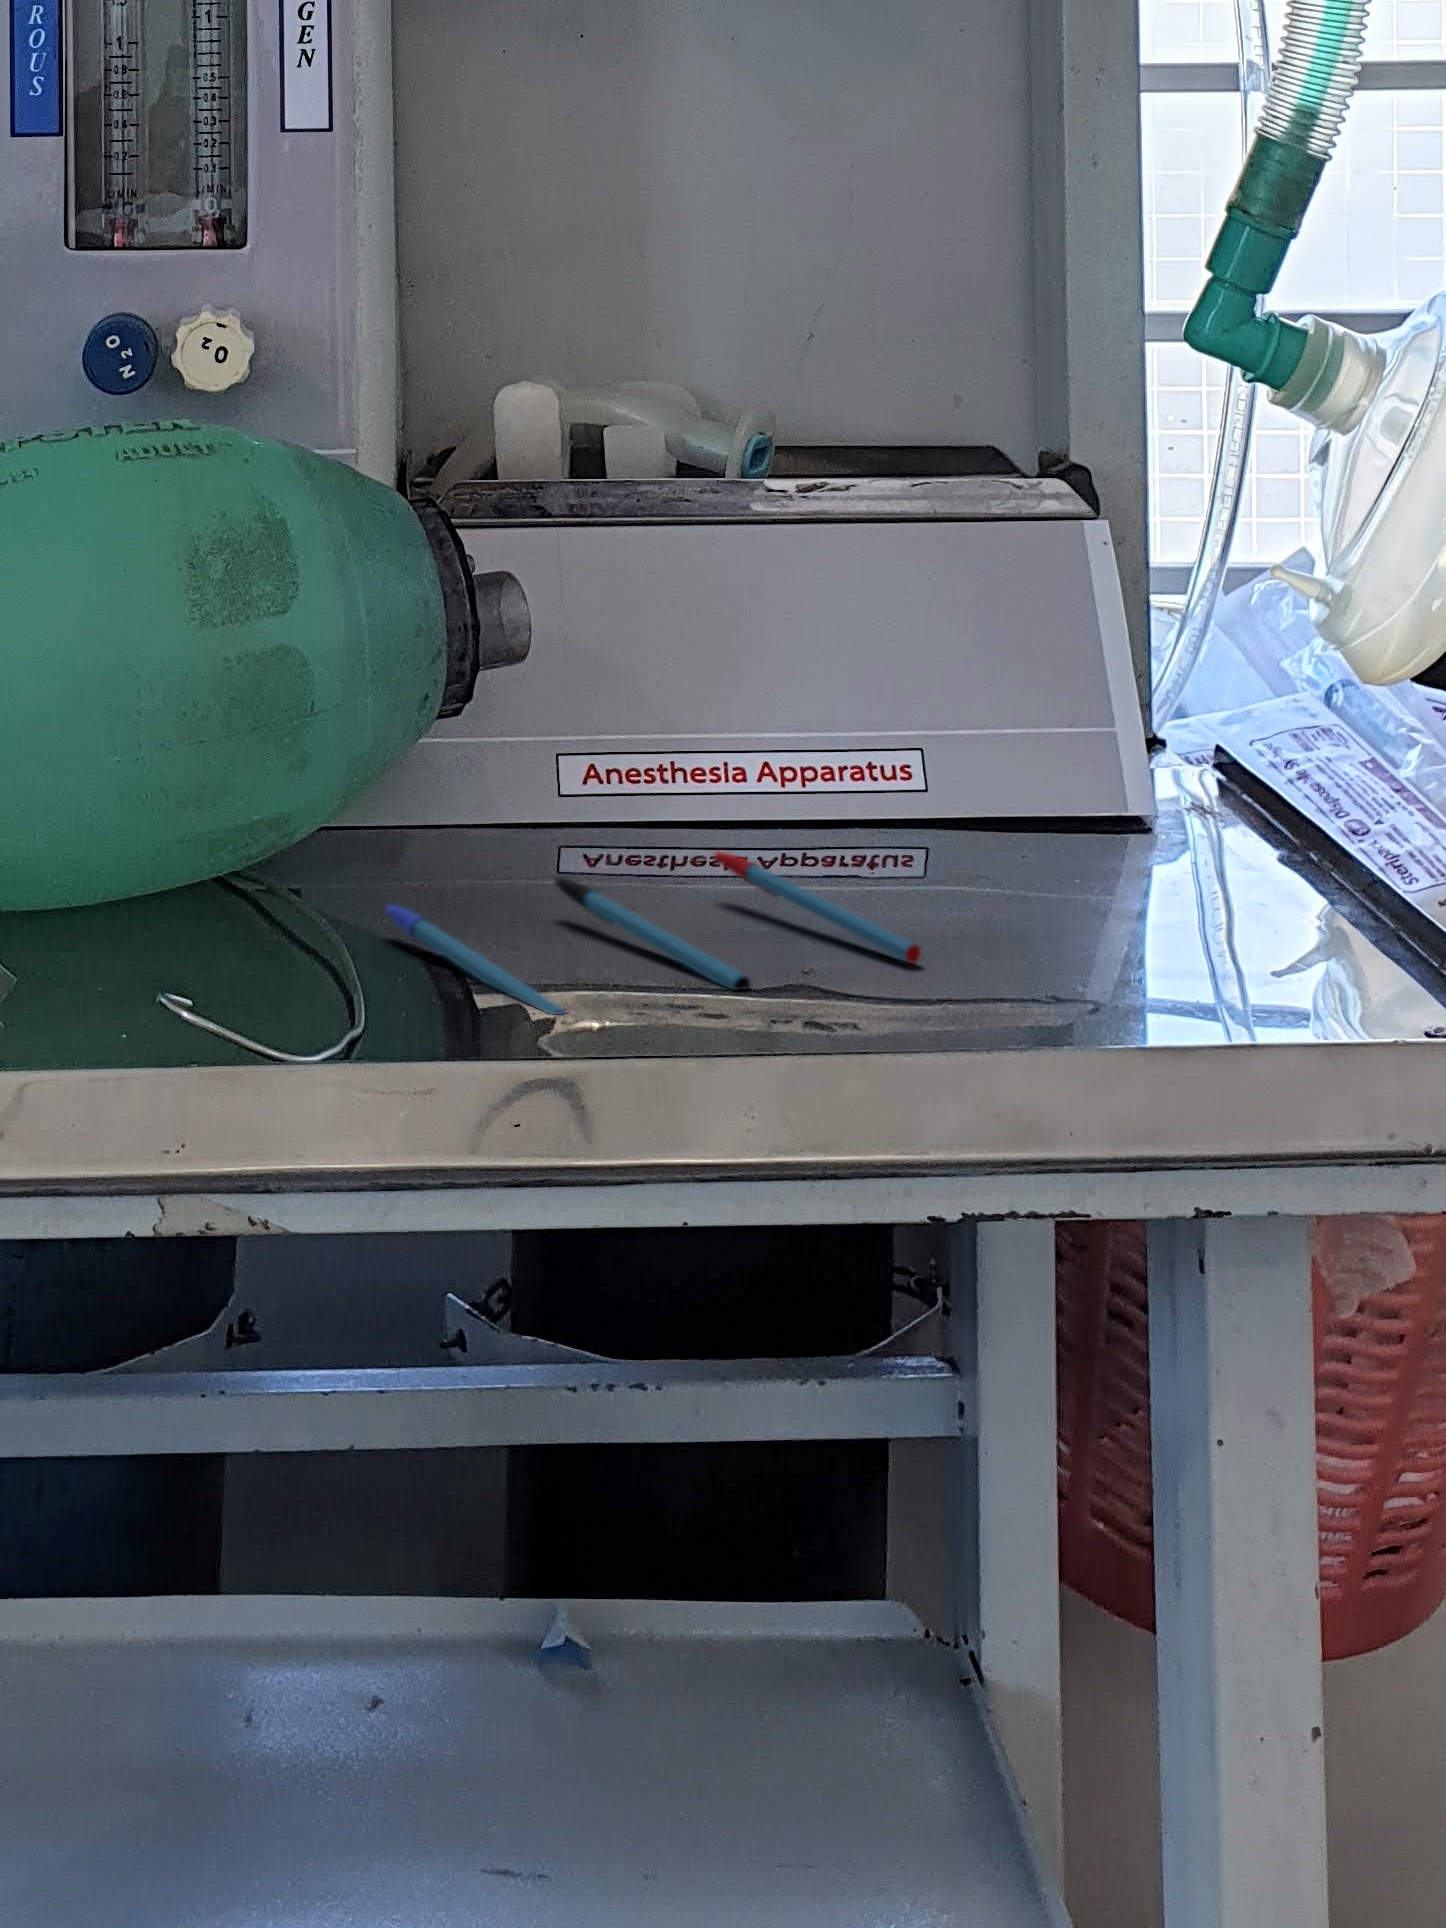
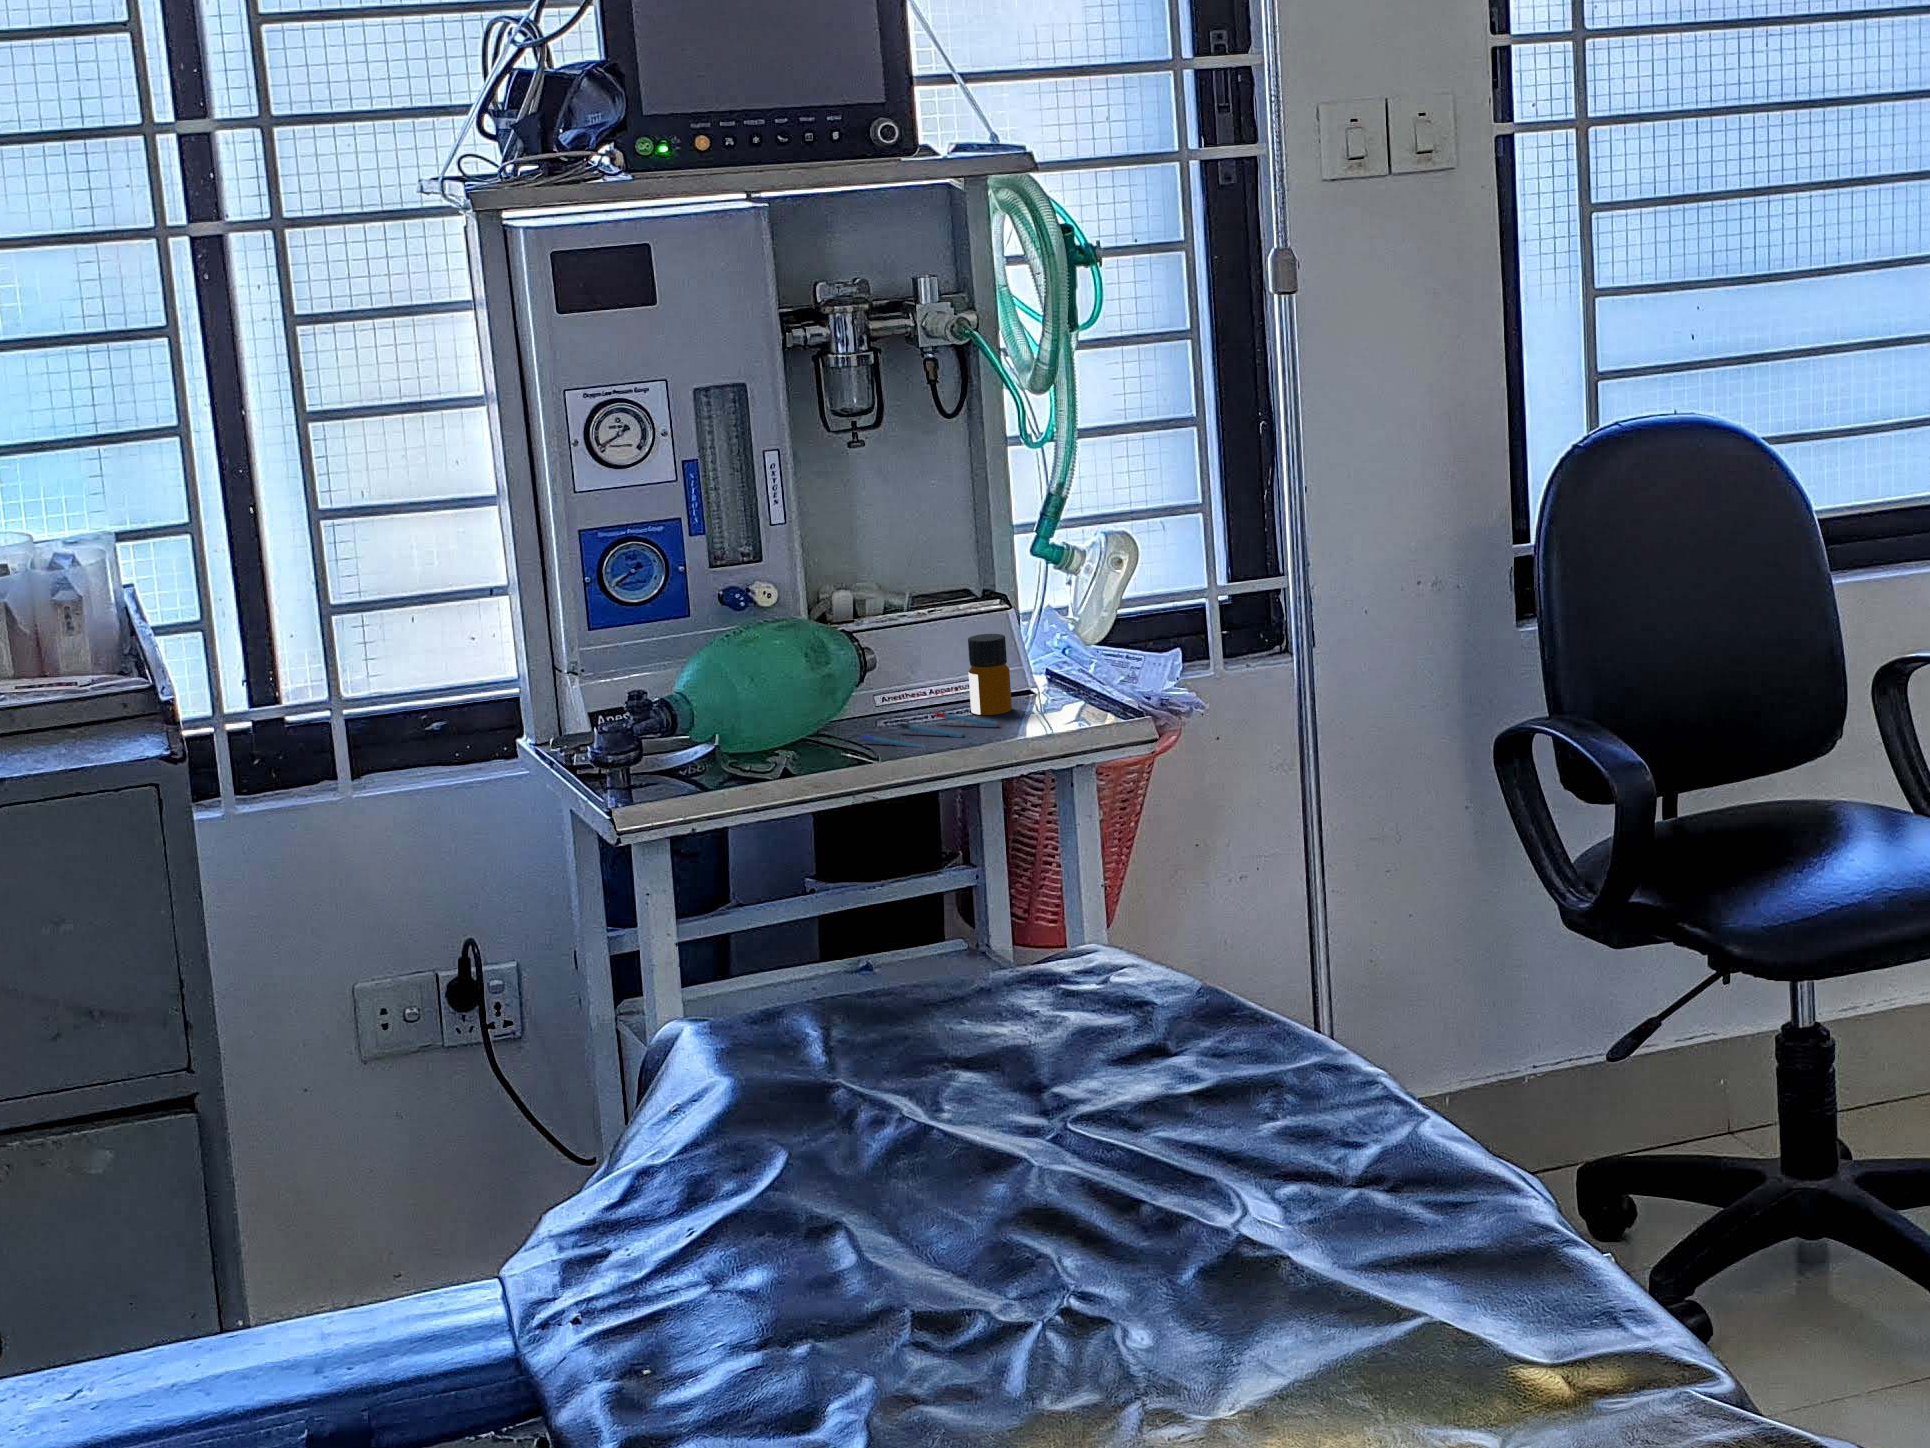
bottle: none [882,588,1032,893] -> present [968,634,1012,715]

